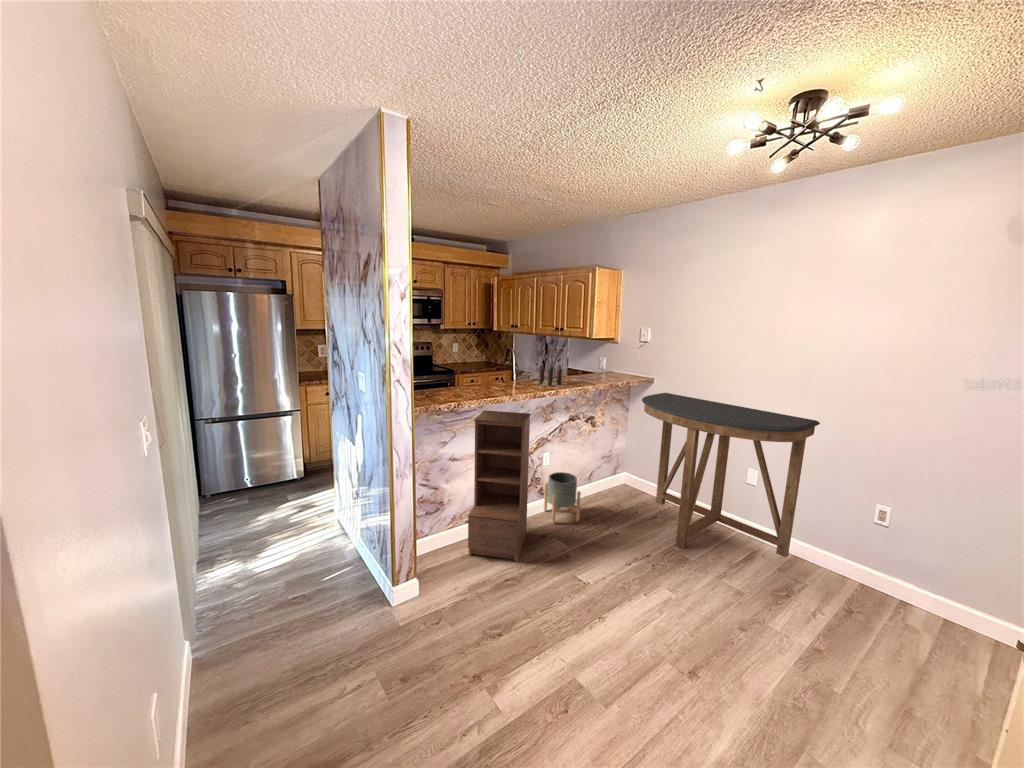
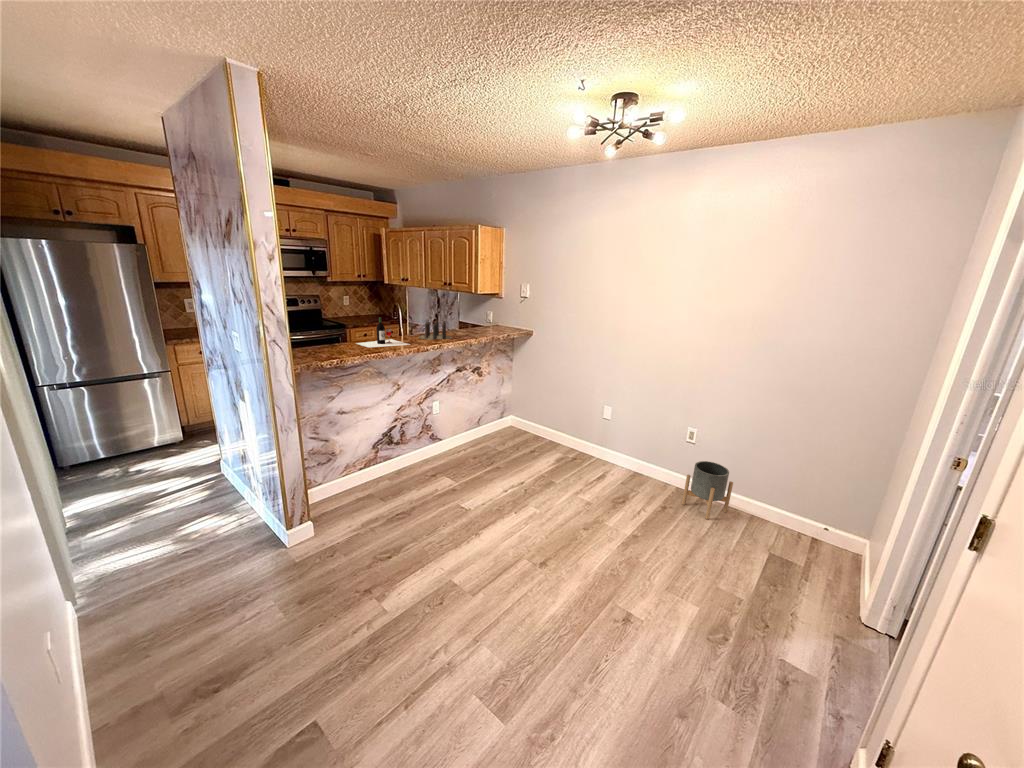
wine bottle: none [471,361,529,395] -> present [357,317,410,347]
console table: present [642,393,820,557] -> none [520,343,654,475]
bookshelf: present [468,410,530,562] -> none [359,365,418,499]
planter: present [544,472,581,524] -> present [682,461,733,520]

